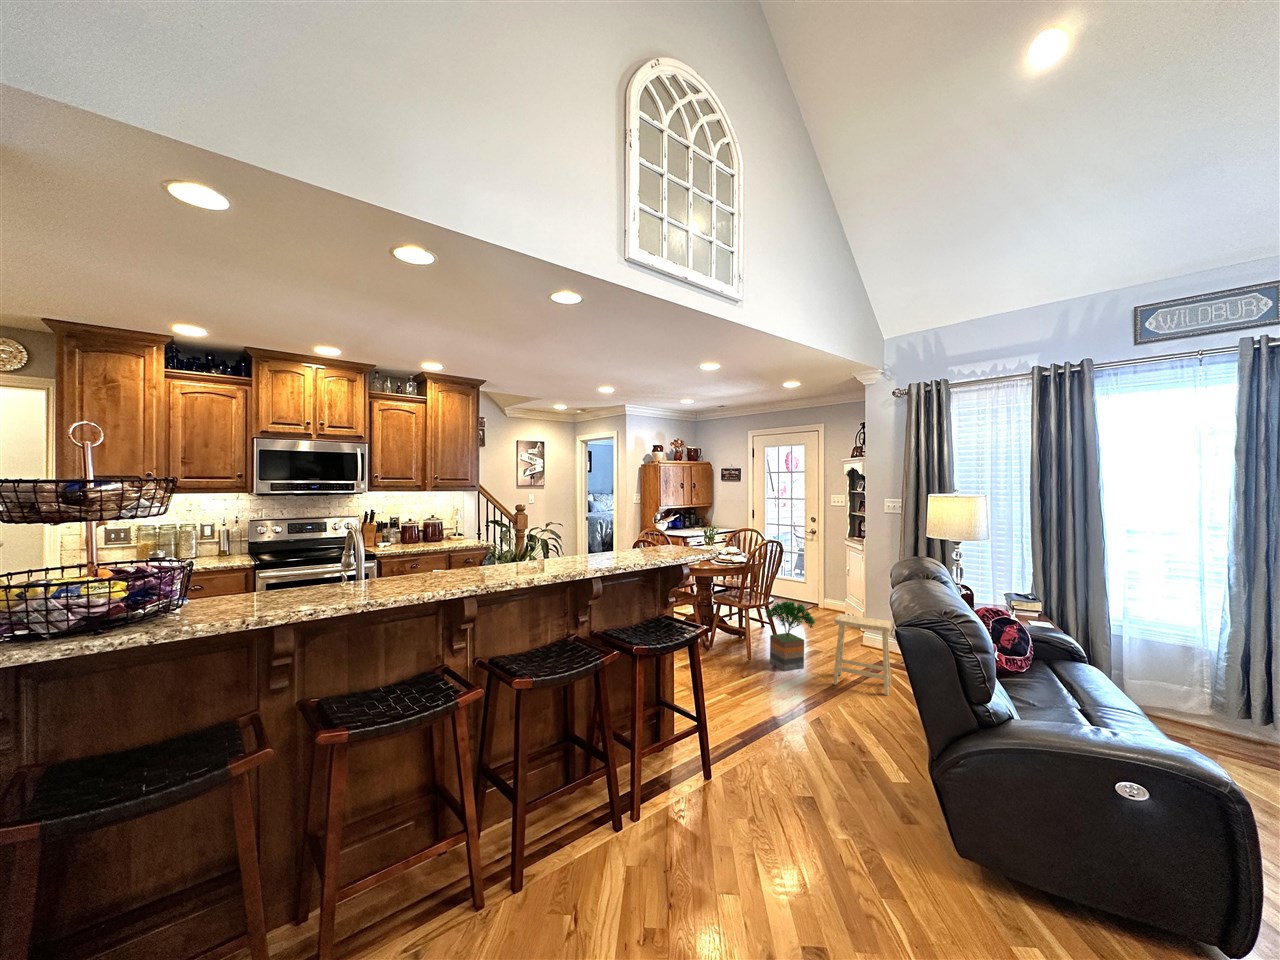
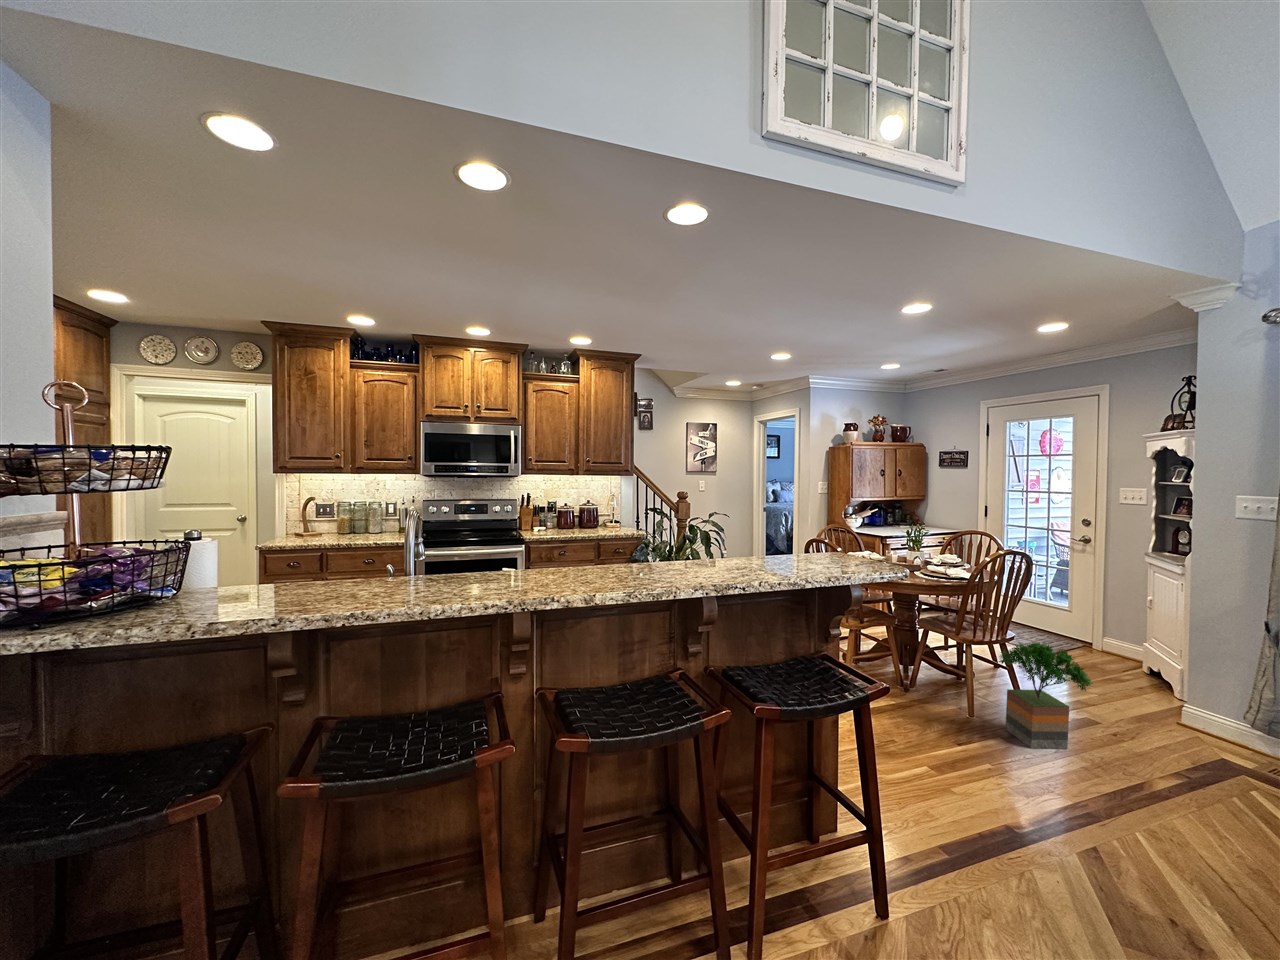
footstool: present [833,614,892,696] -> none [1127,677,1262,839]

